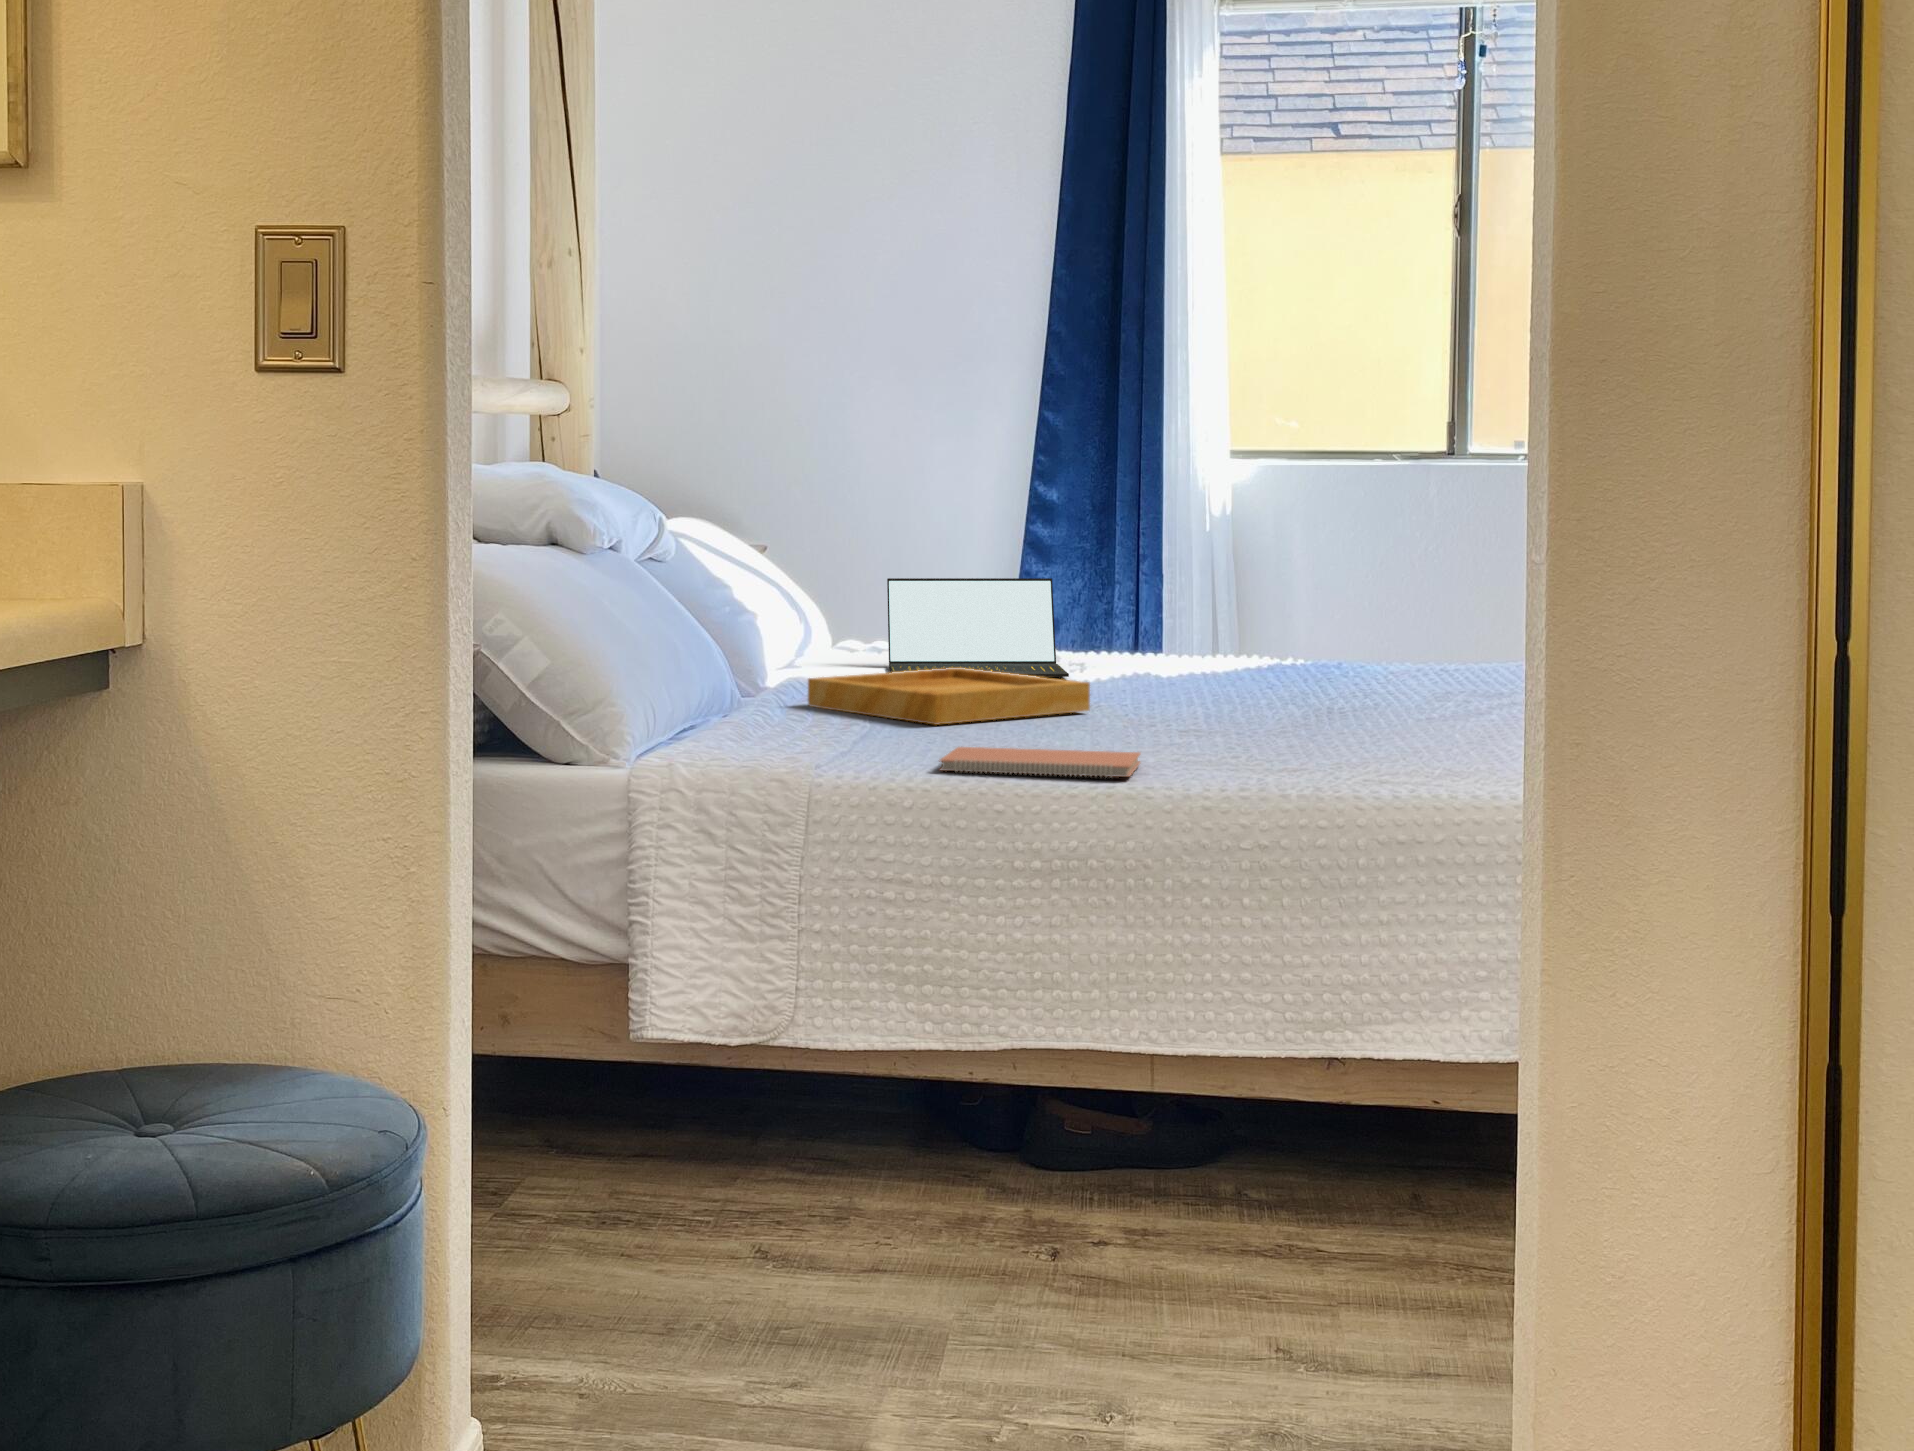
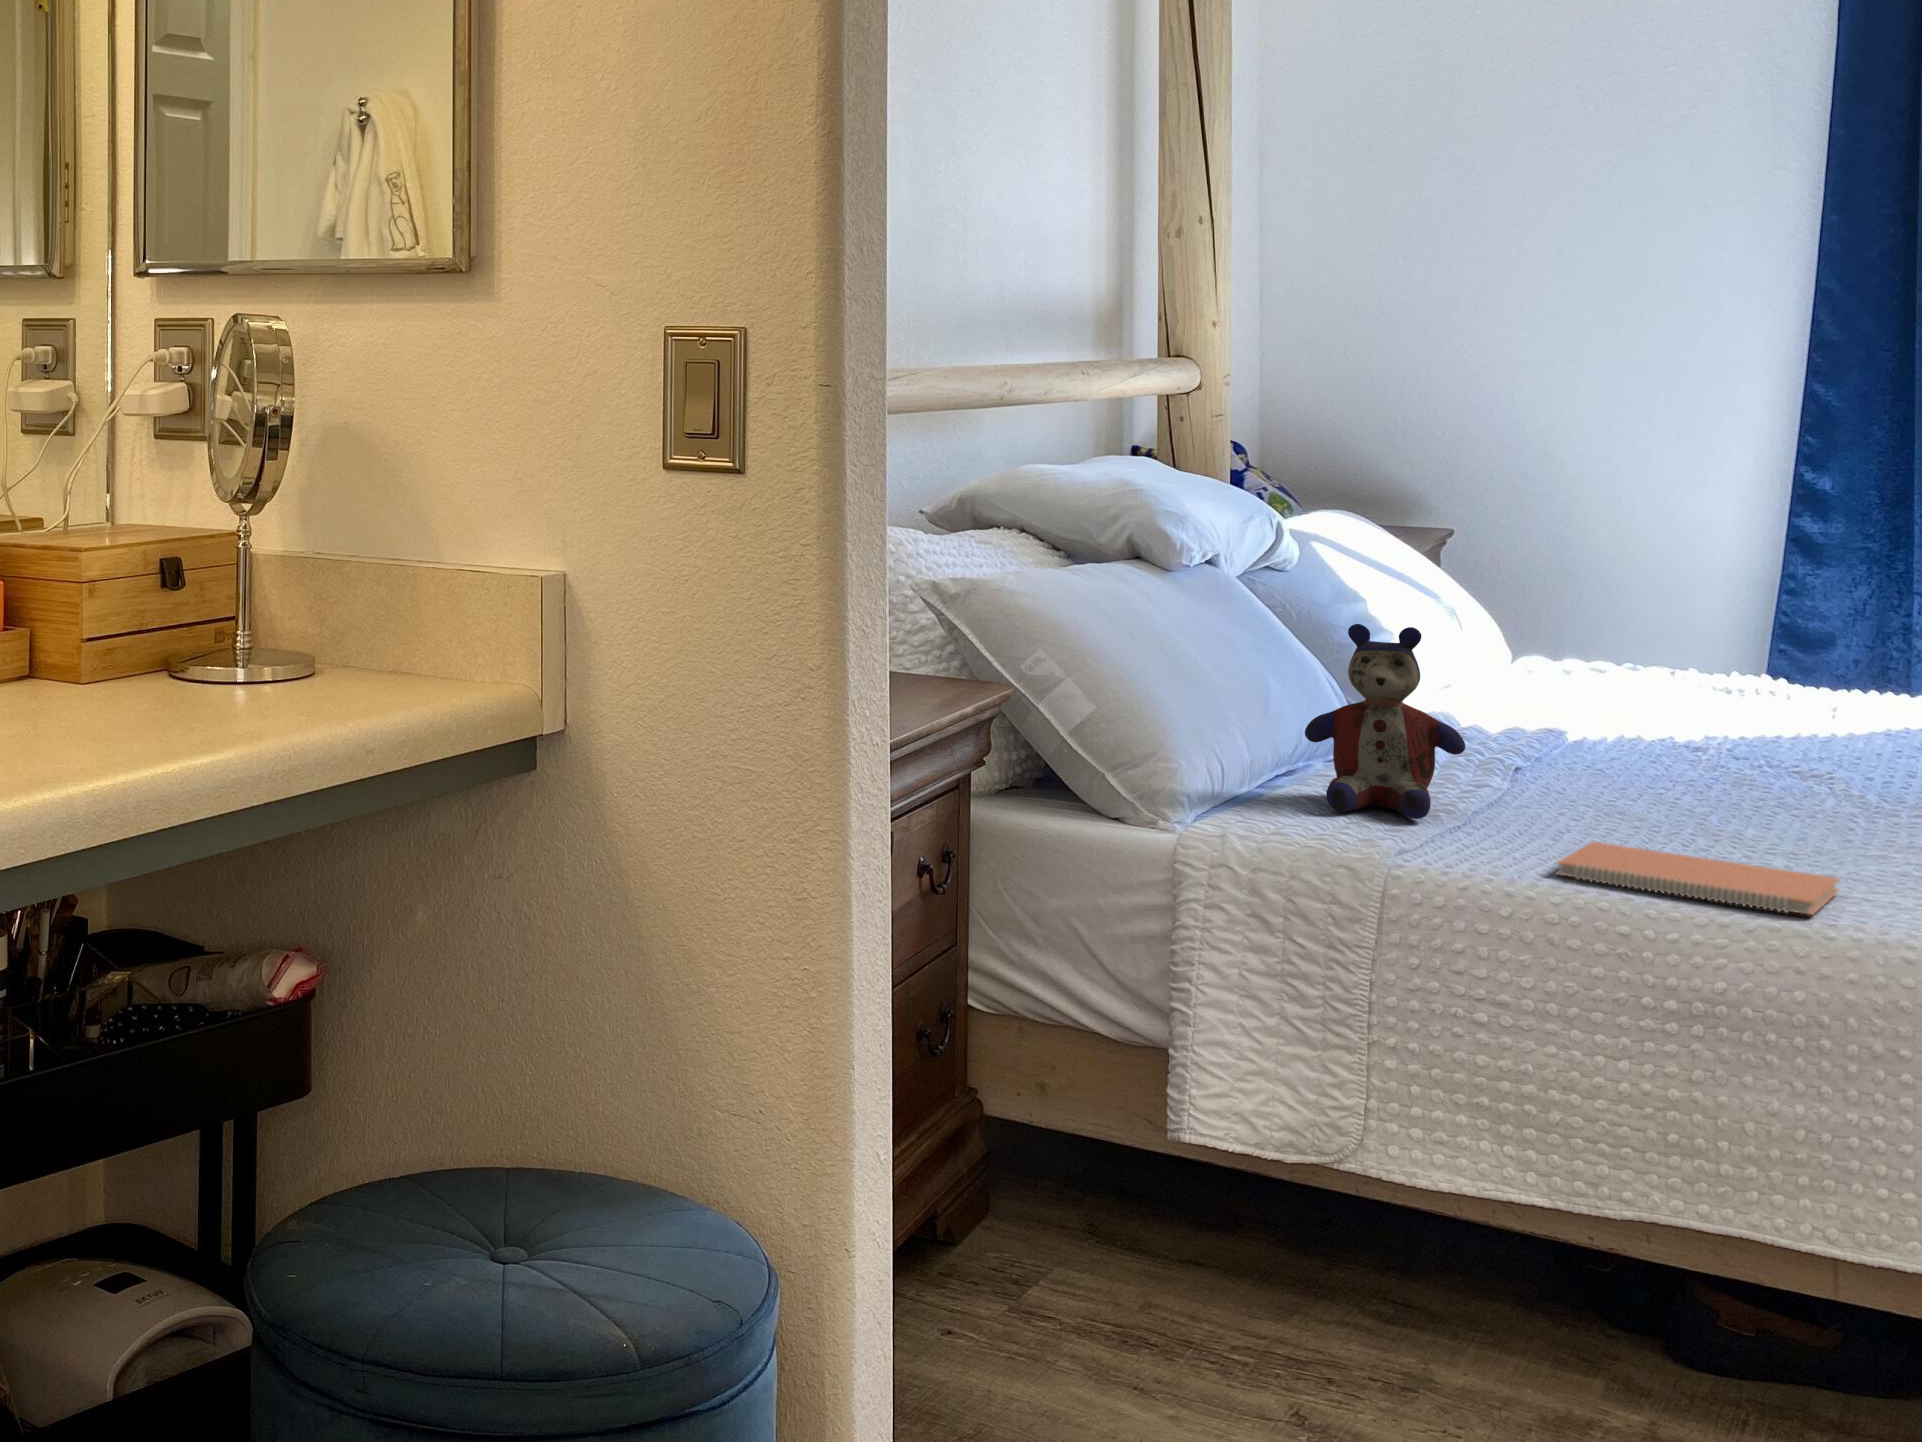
laptop: present [887,578,1069,677] -> none [1567,592,1800,729]
stuffed bear: none [718,581,851,746] -> present [1305,624,1466,819]
tray: present [808,668,1090,725] -> none [1437,715,1805,796]

